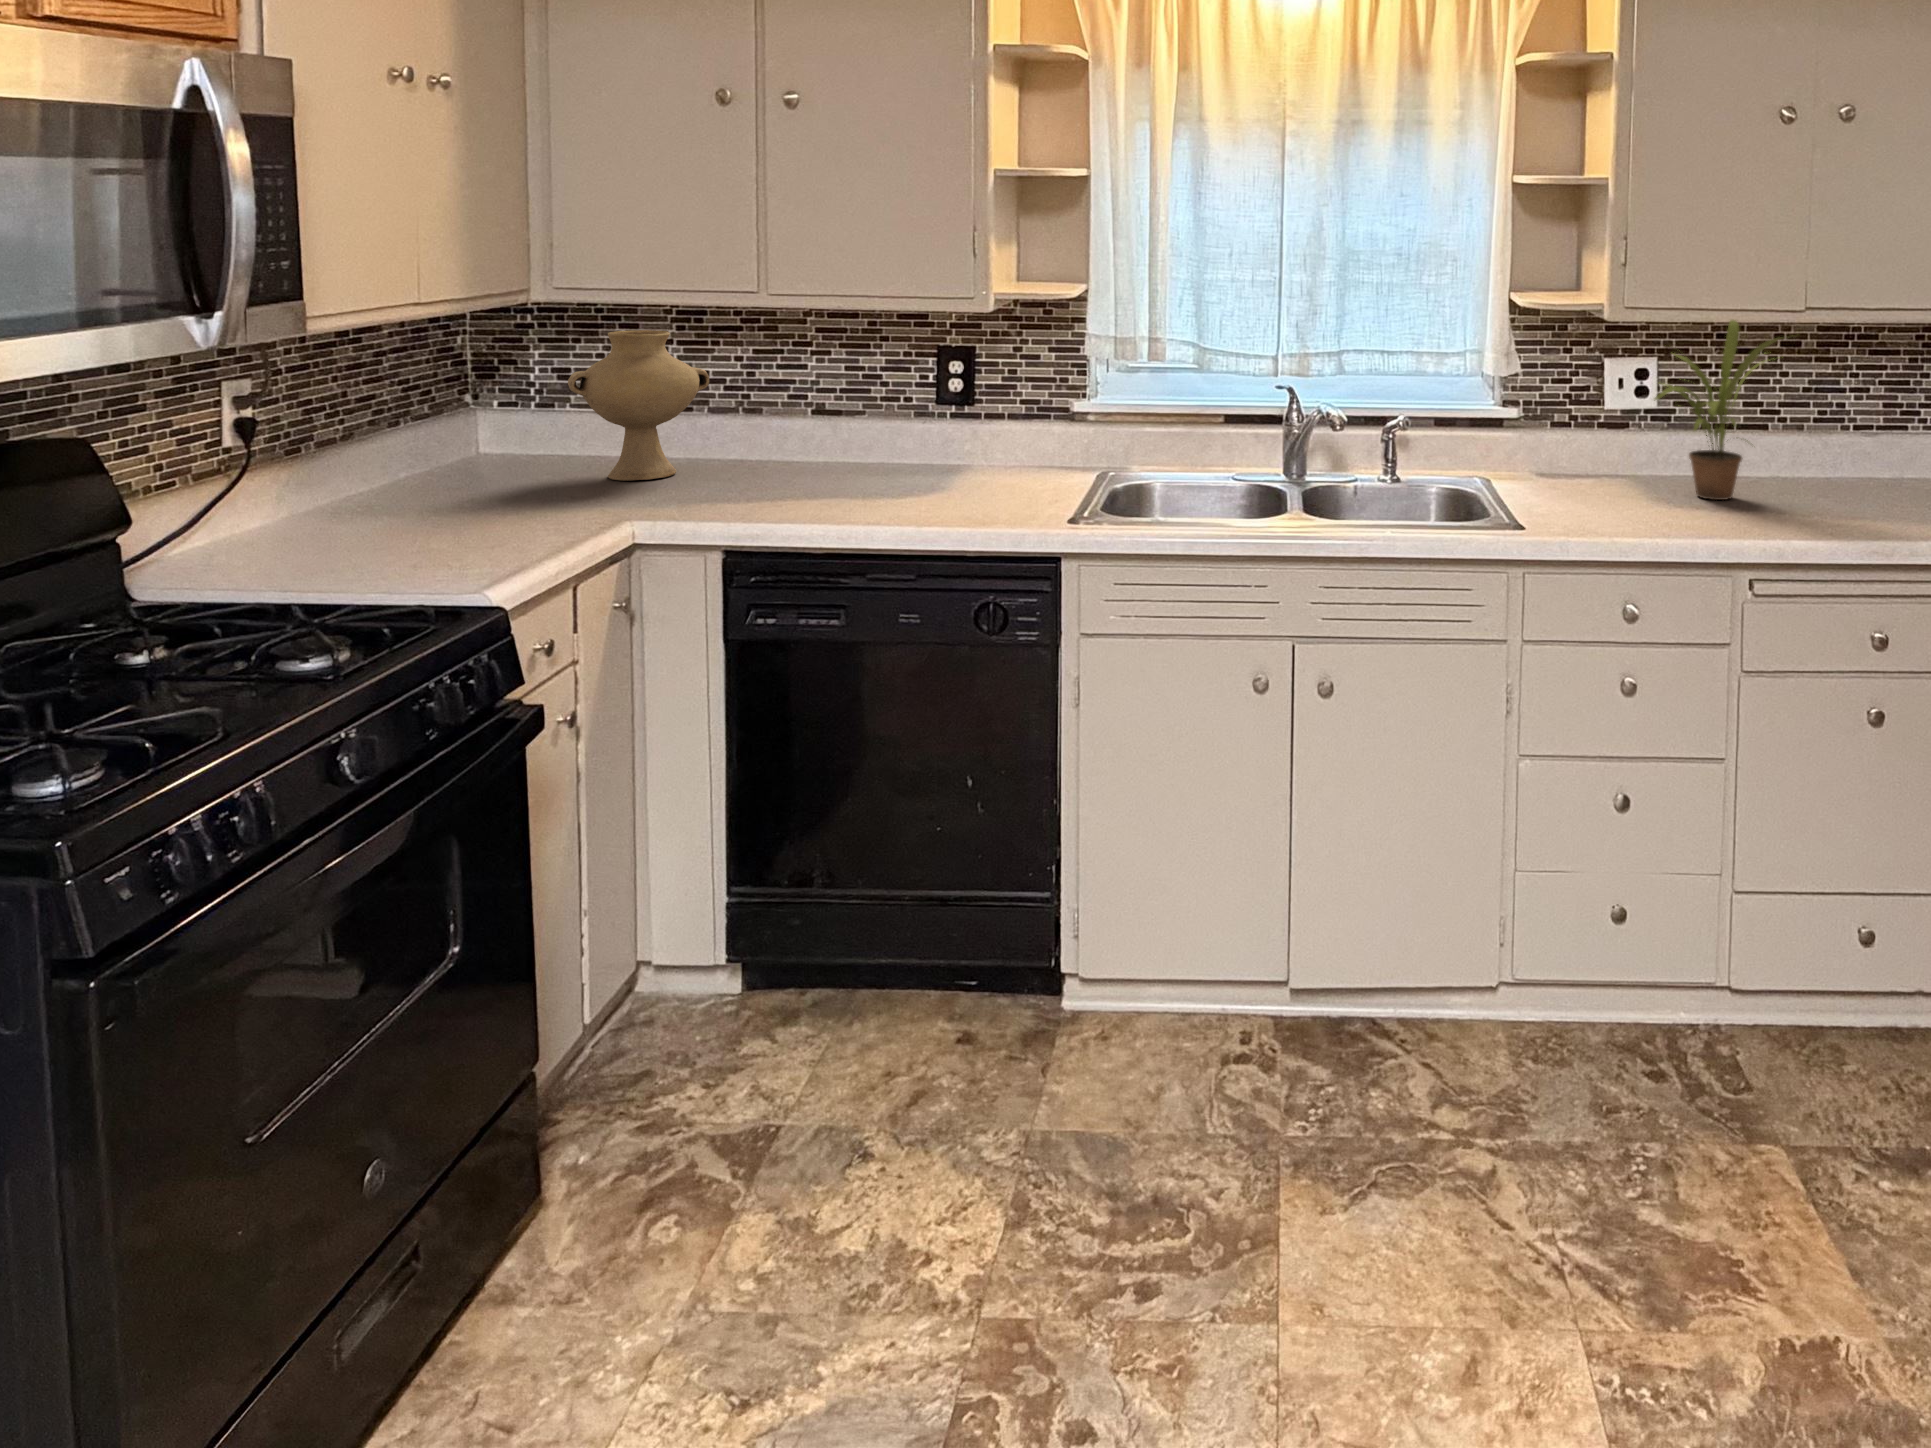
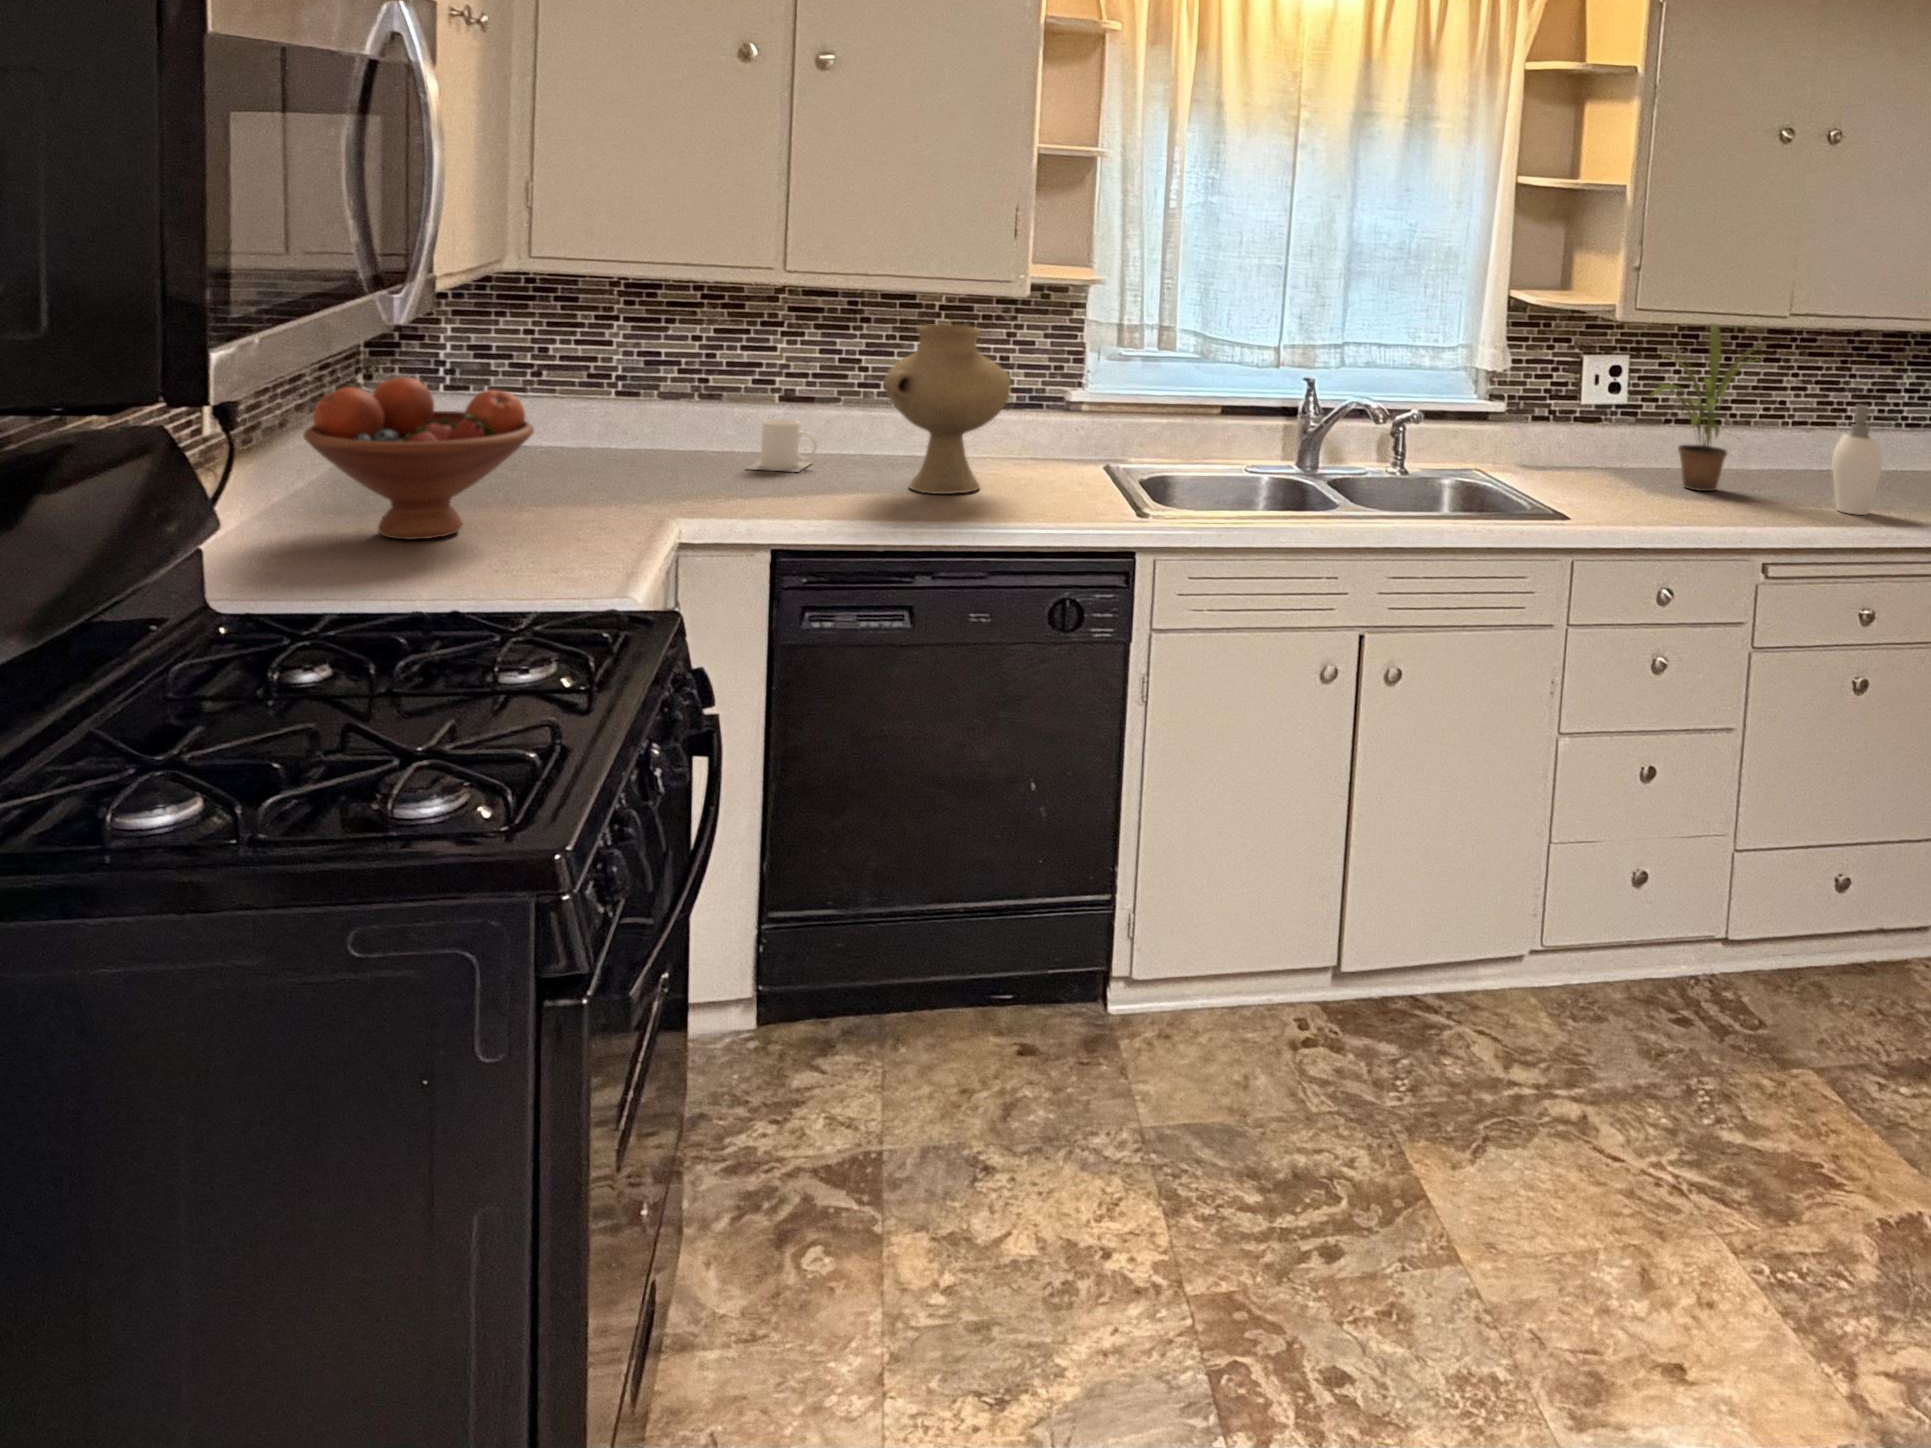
vase: present [568,330,709,481] -> present [884,324,1011,494]
fruit bowl: none [296,398,502,540] -> present [303,377,534,540]
soap dispenser: none [1847,405,1917,527] -> present [1832,405,1899,515]
mug: none [759,431,829,480] -> present [748,419,817,472]

